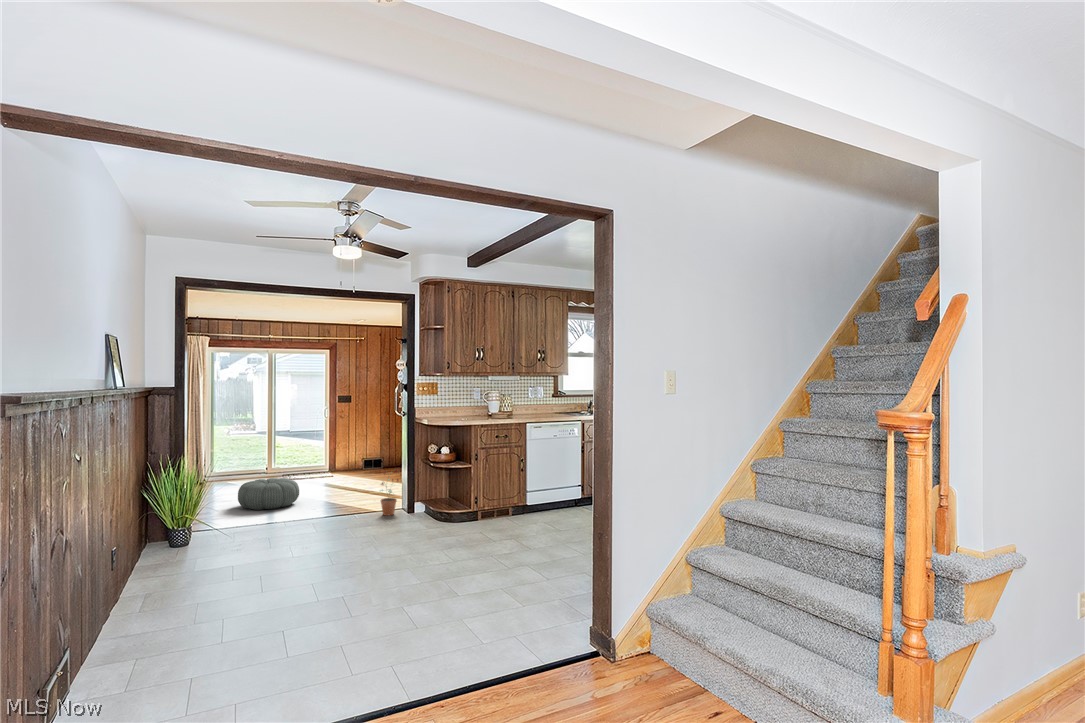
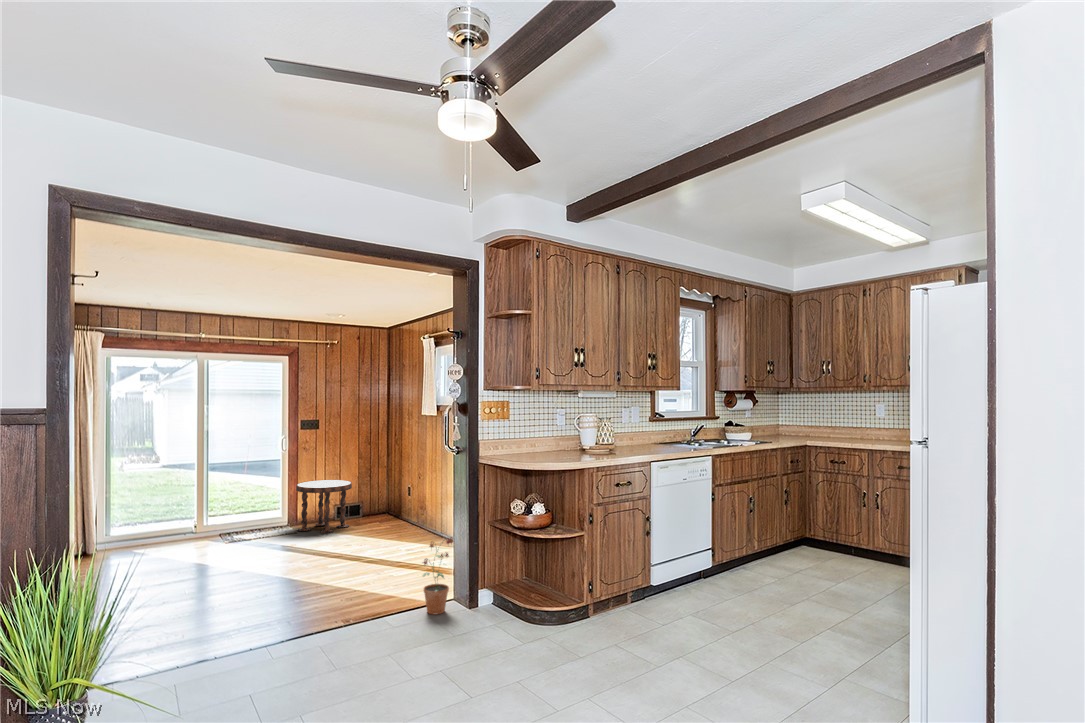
side table: none [334,439,373,476] -> present [296,480,352,533]
pouf: present [238,478,299,510] -> none [172,553,273,610]

